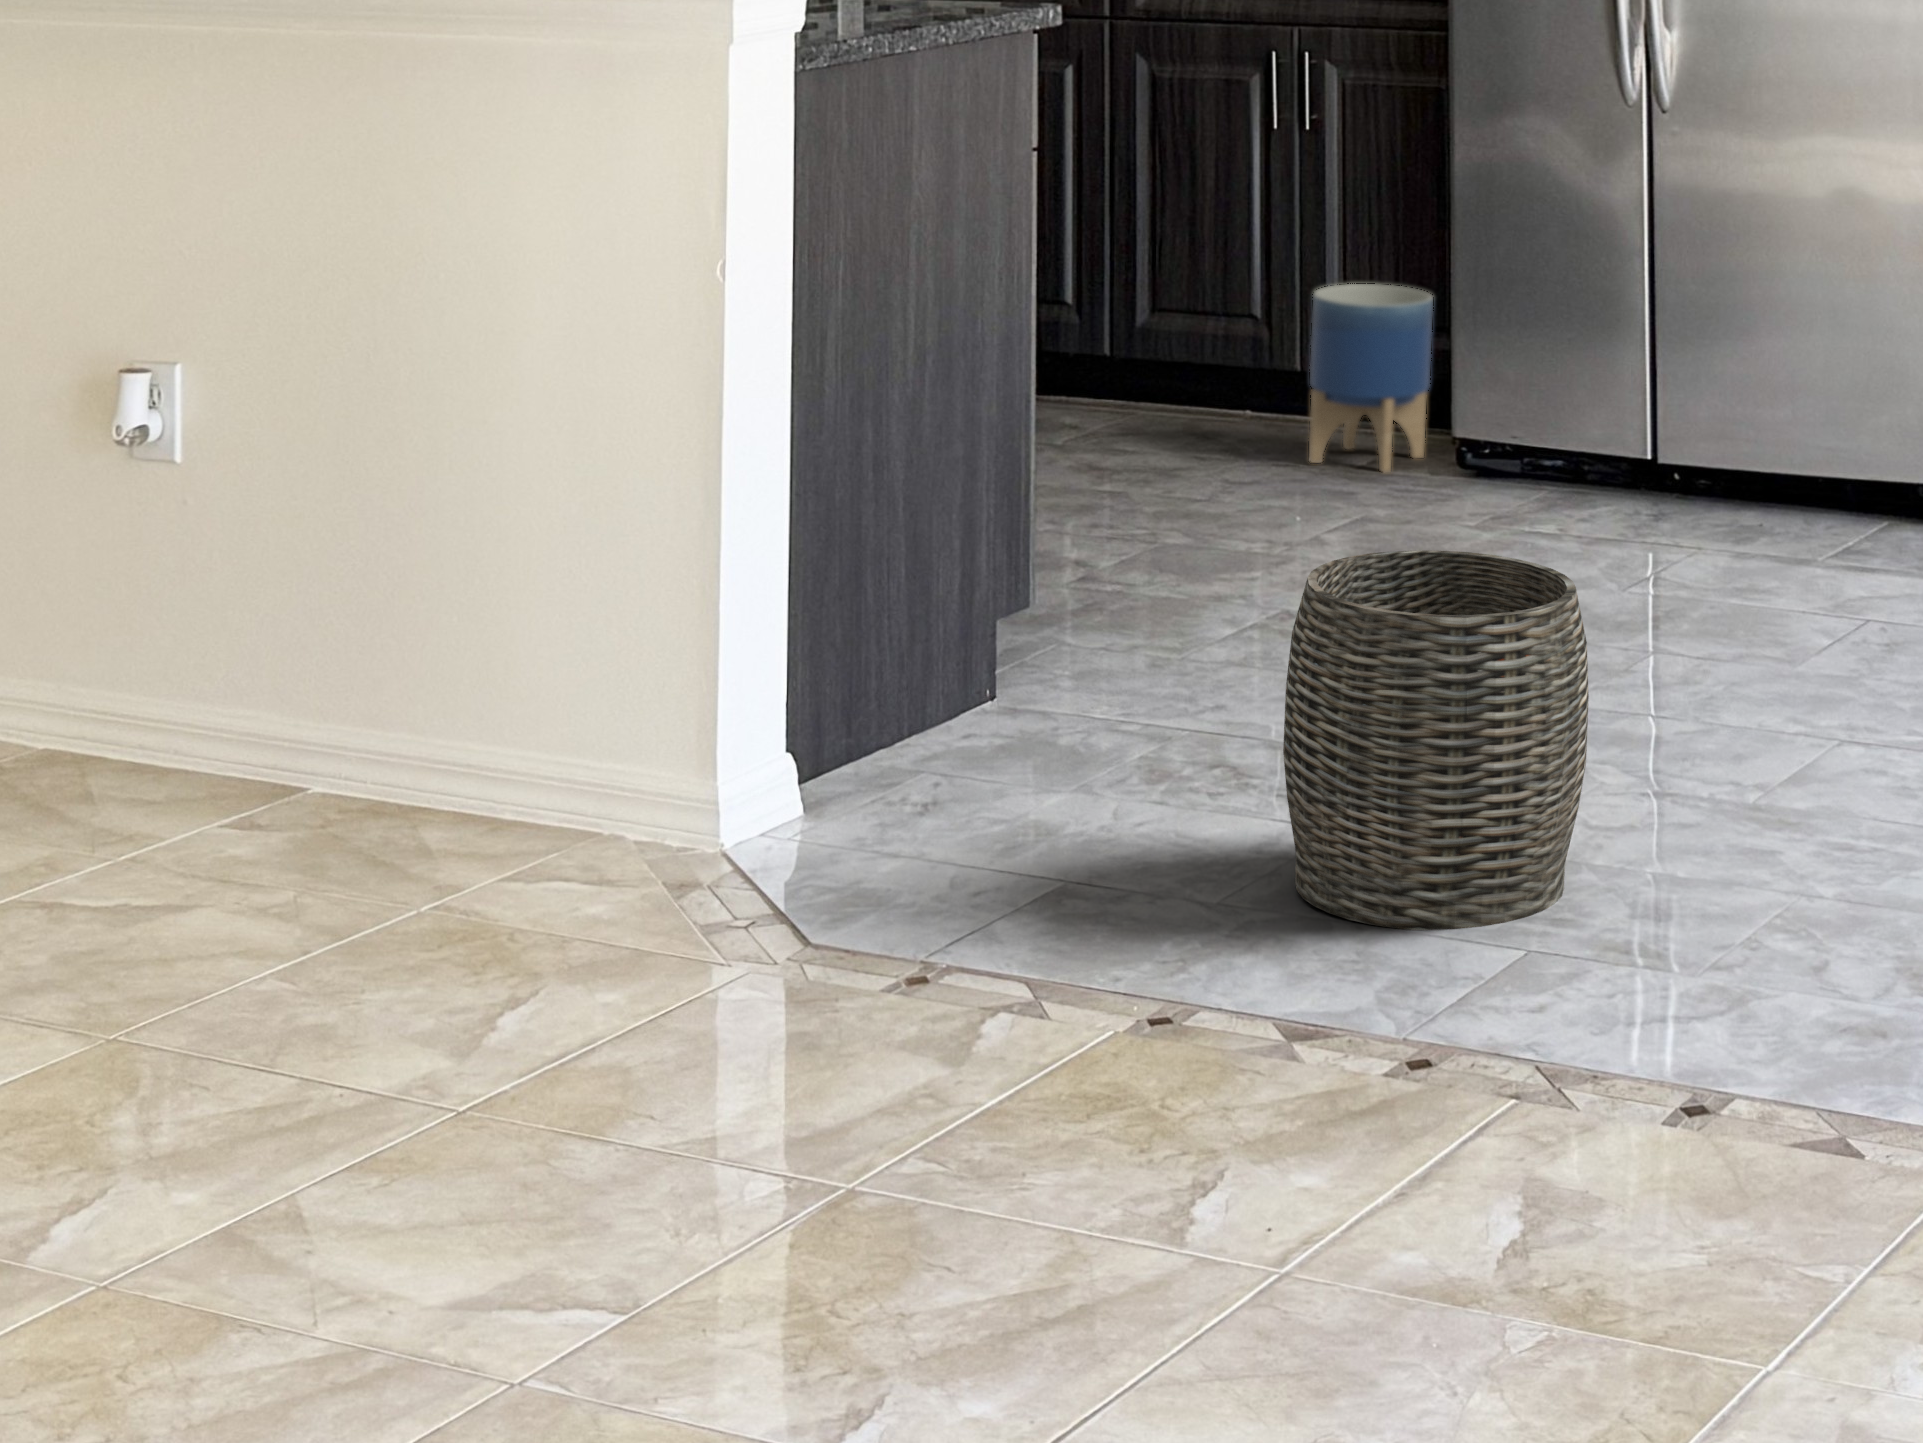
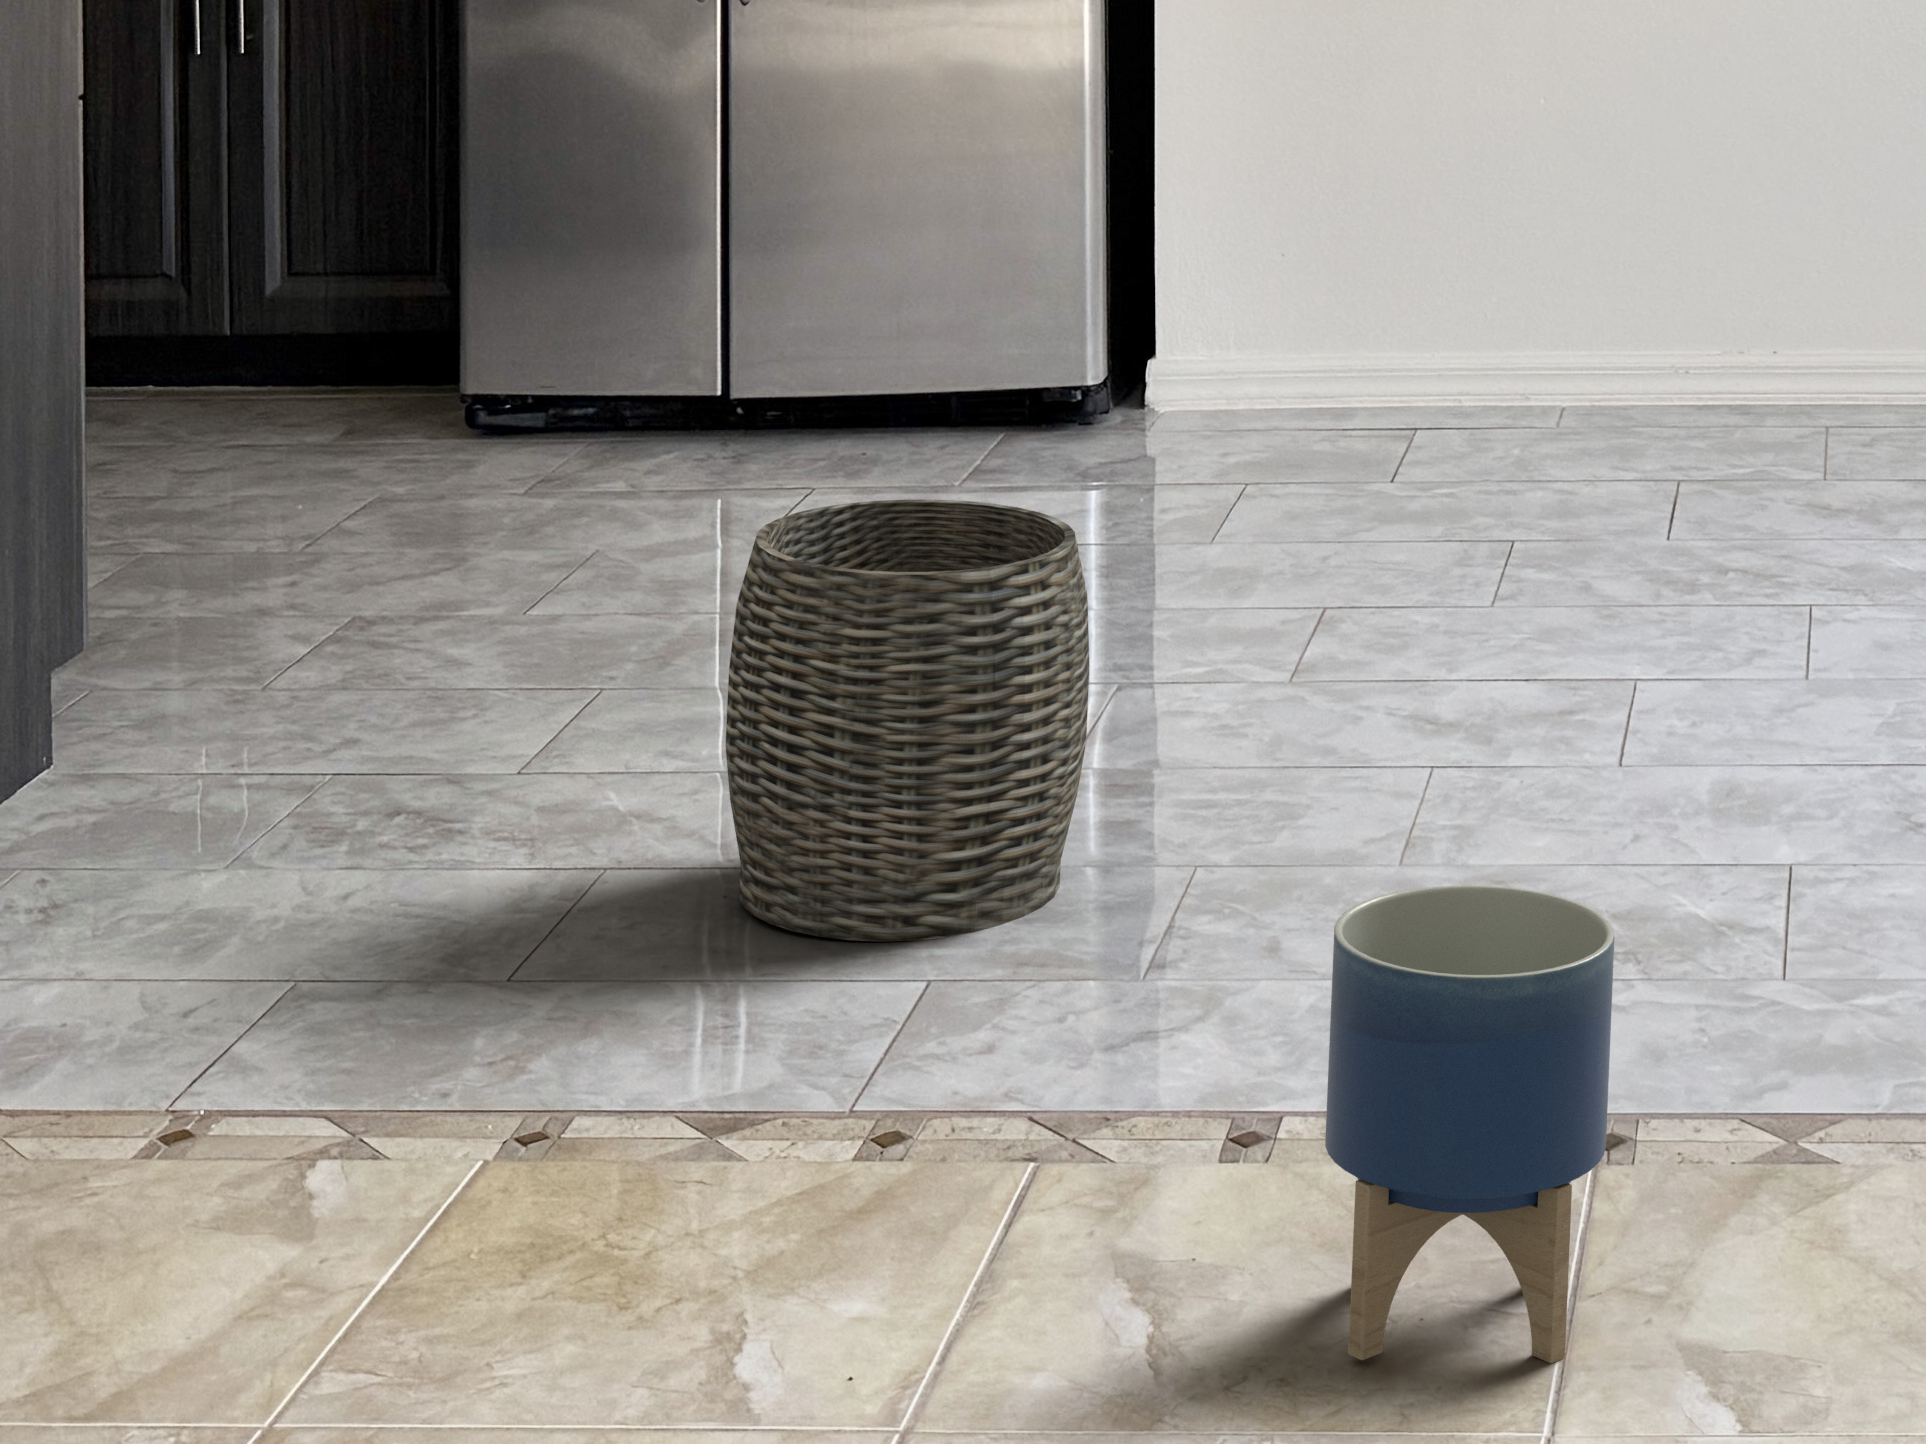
planter: present [1309,284,1433,473] -> present [1325,885,1615,1363]

